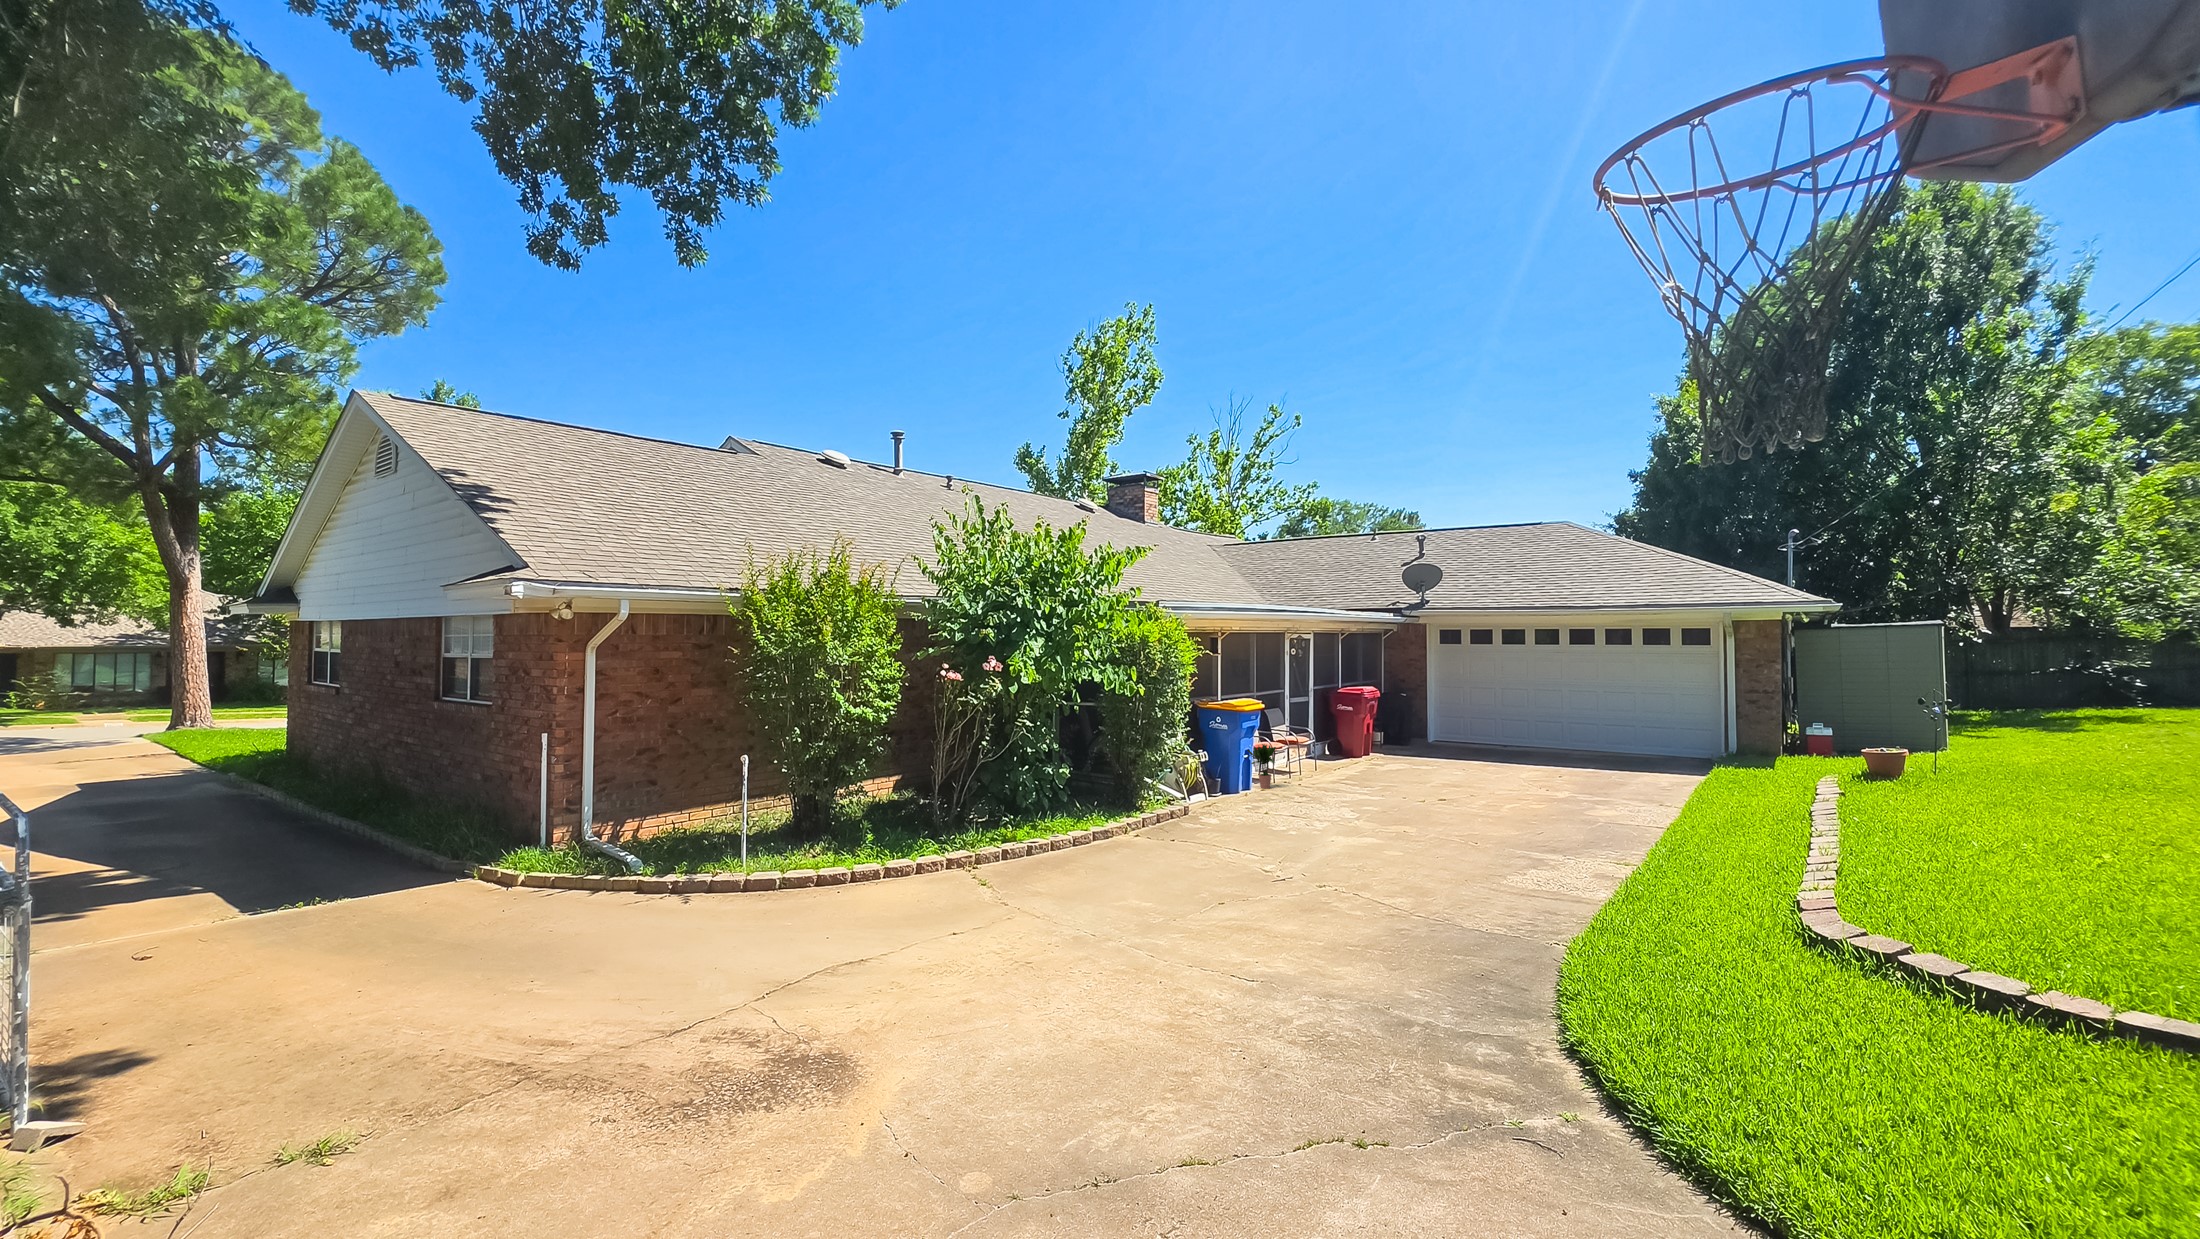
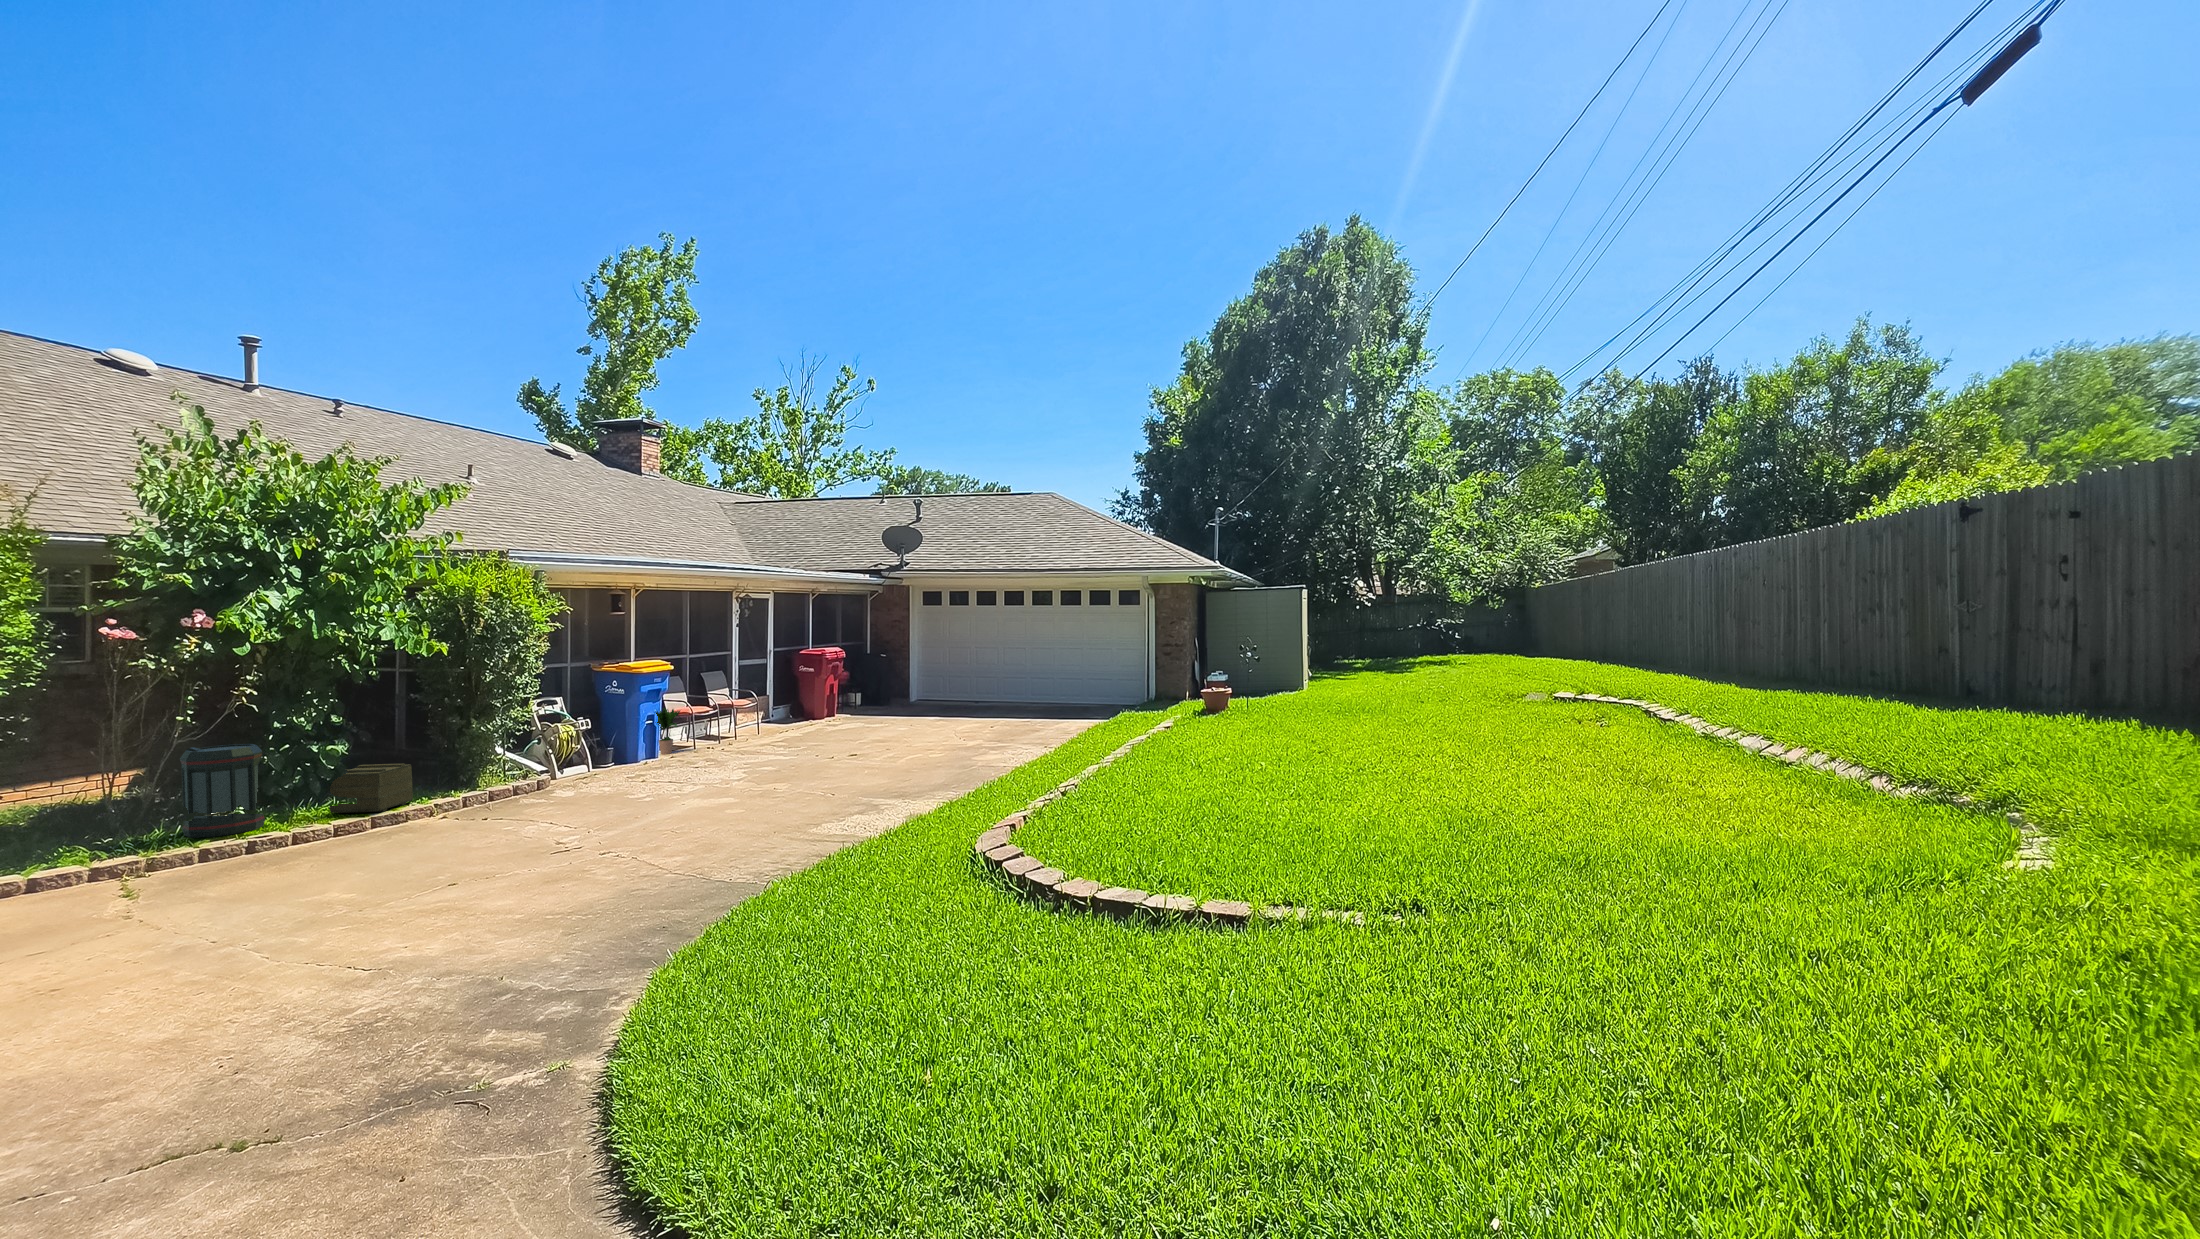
trash can: none [961,763,1012,841] -> present [180,744,265,838]
wooden crate: none [1050,786,1102,828] -> present [330,764,413,813]

